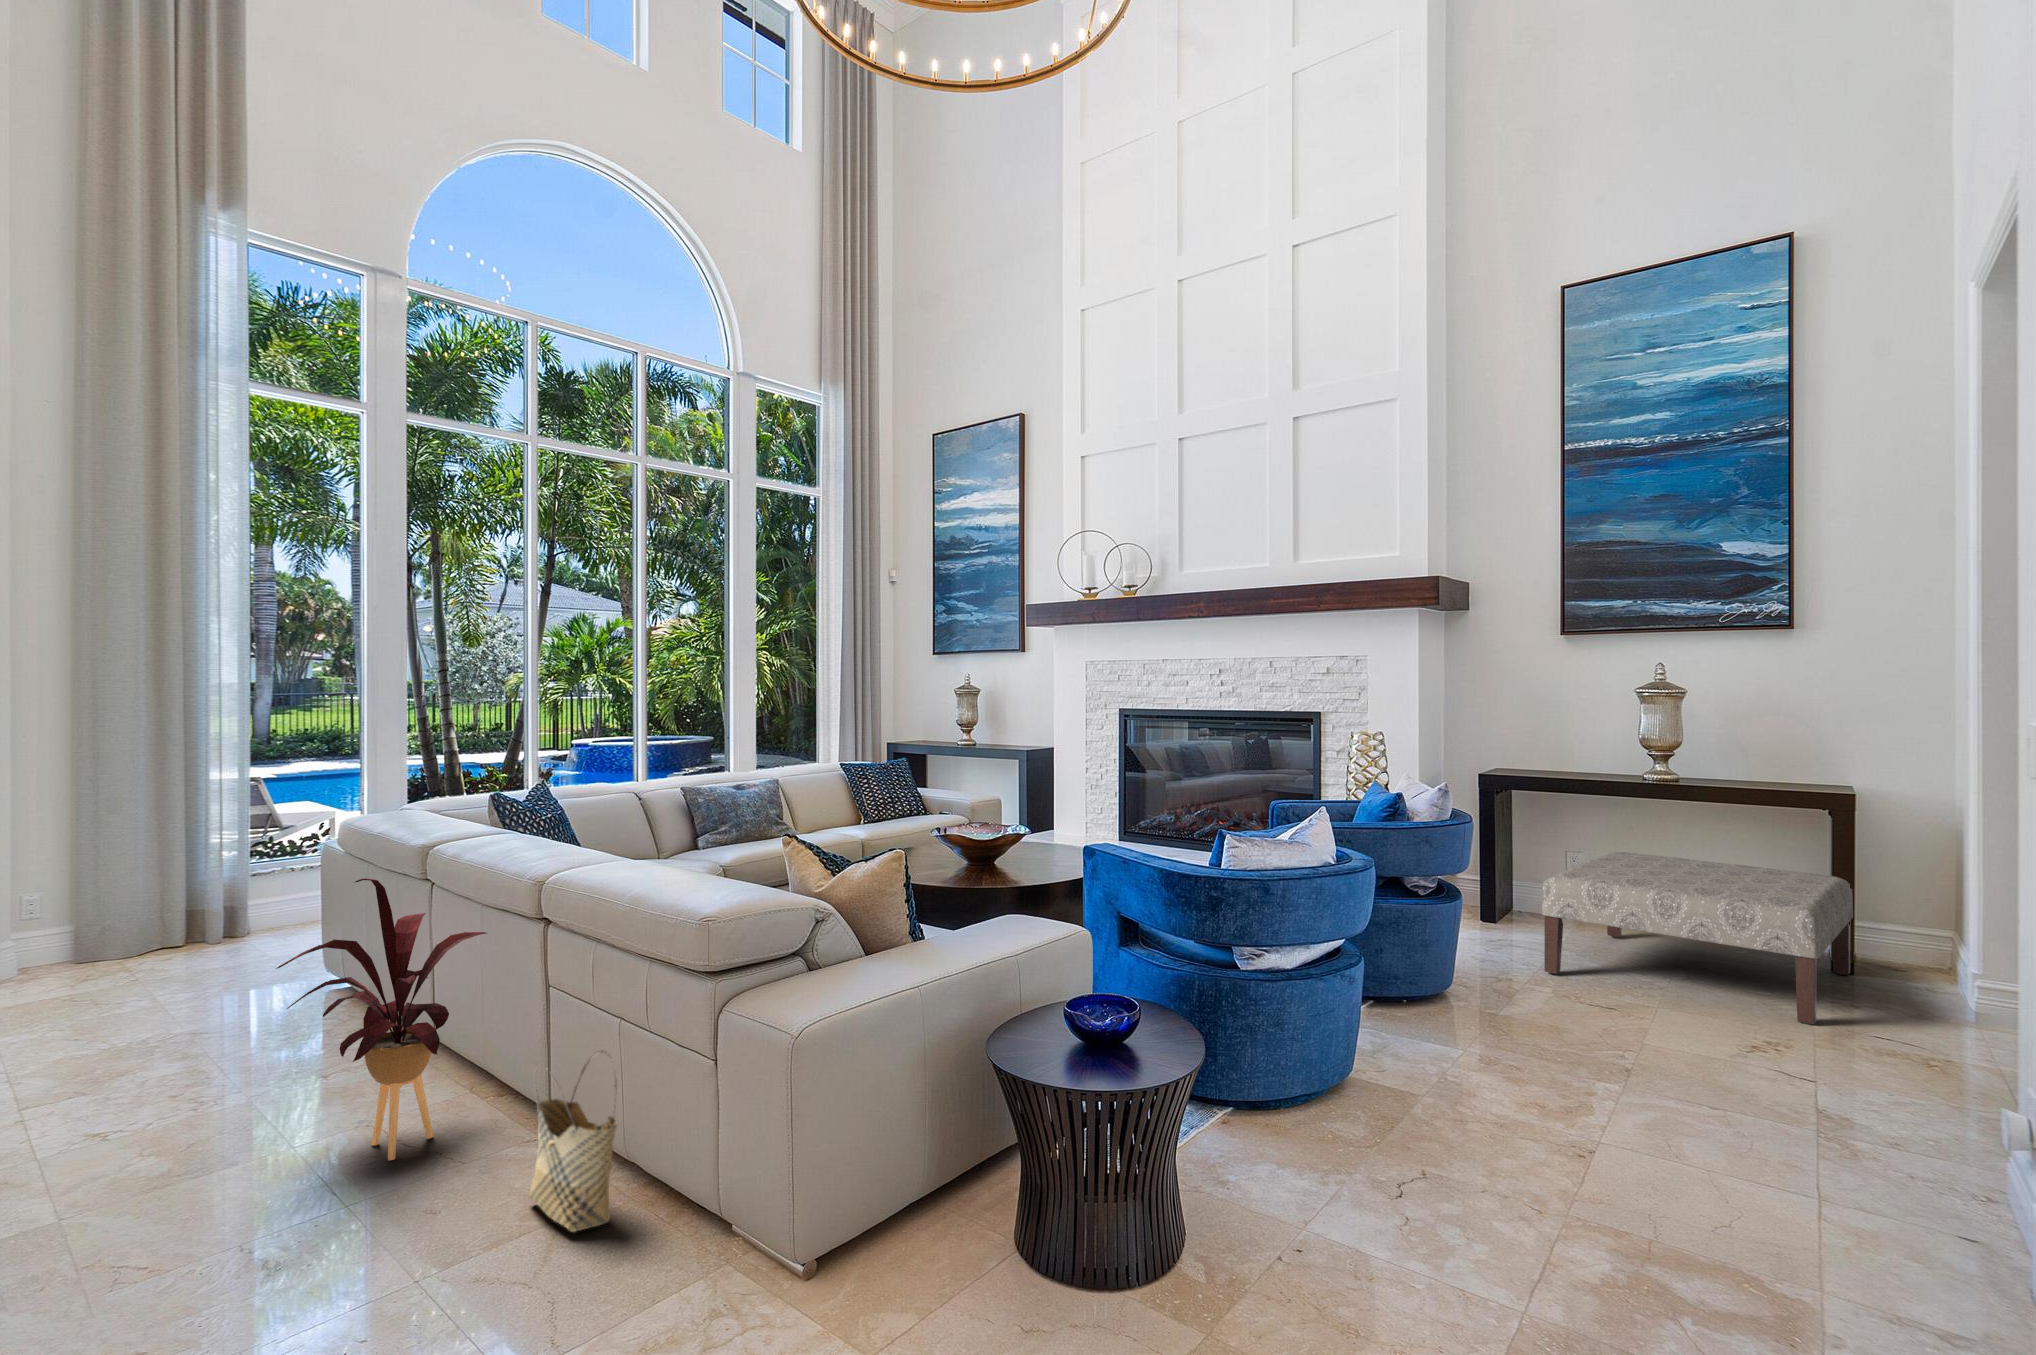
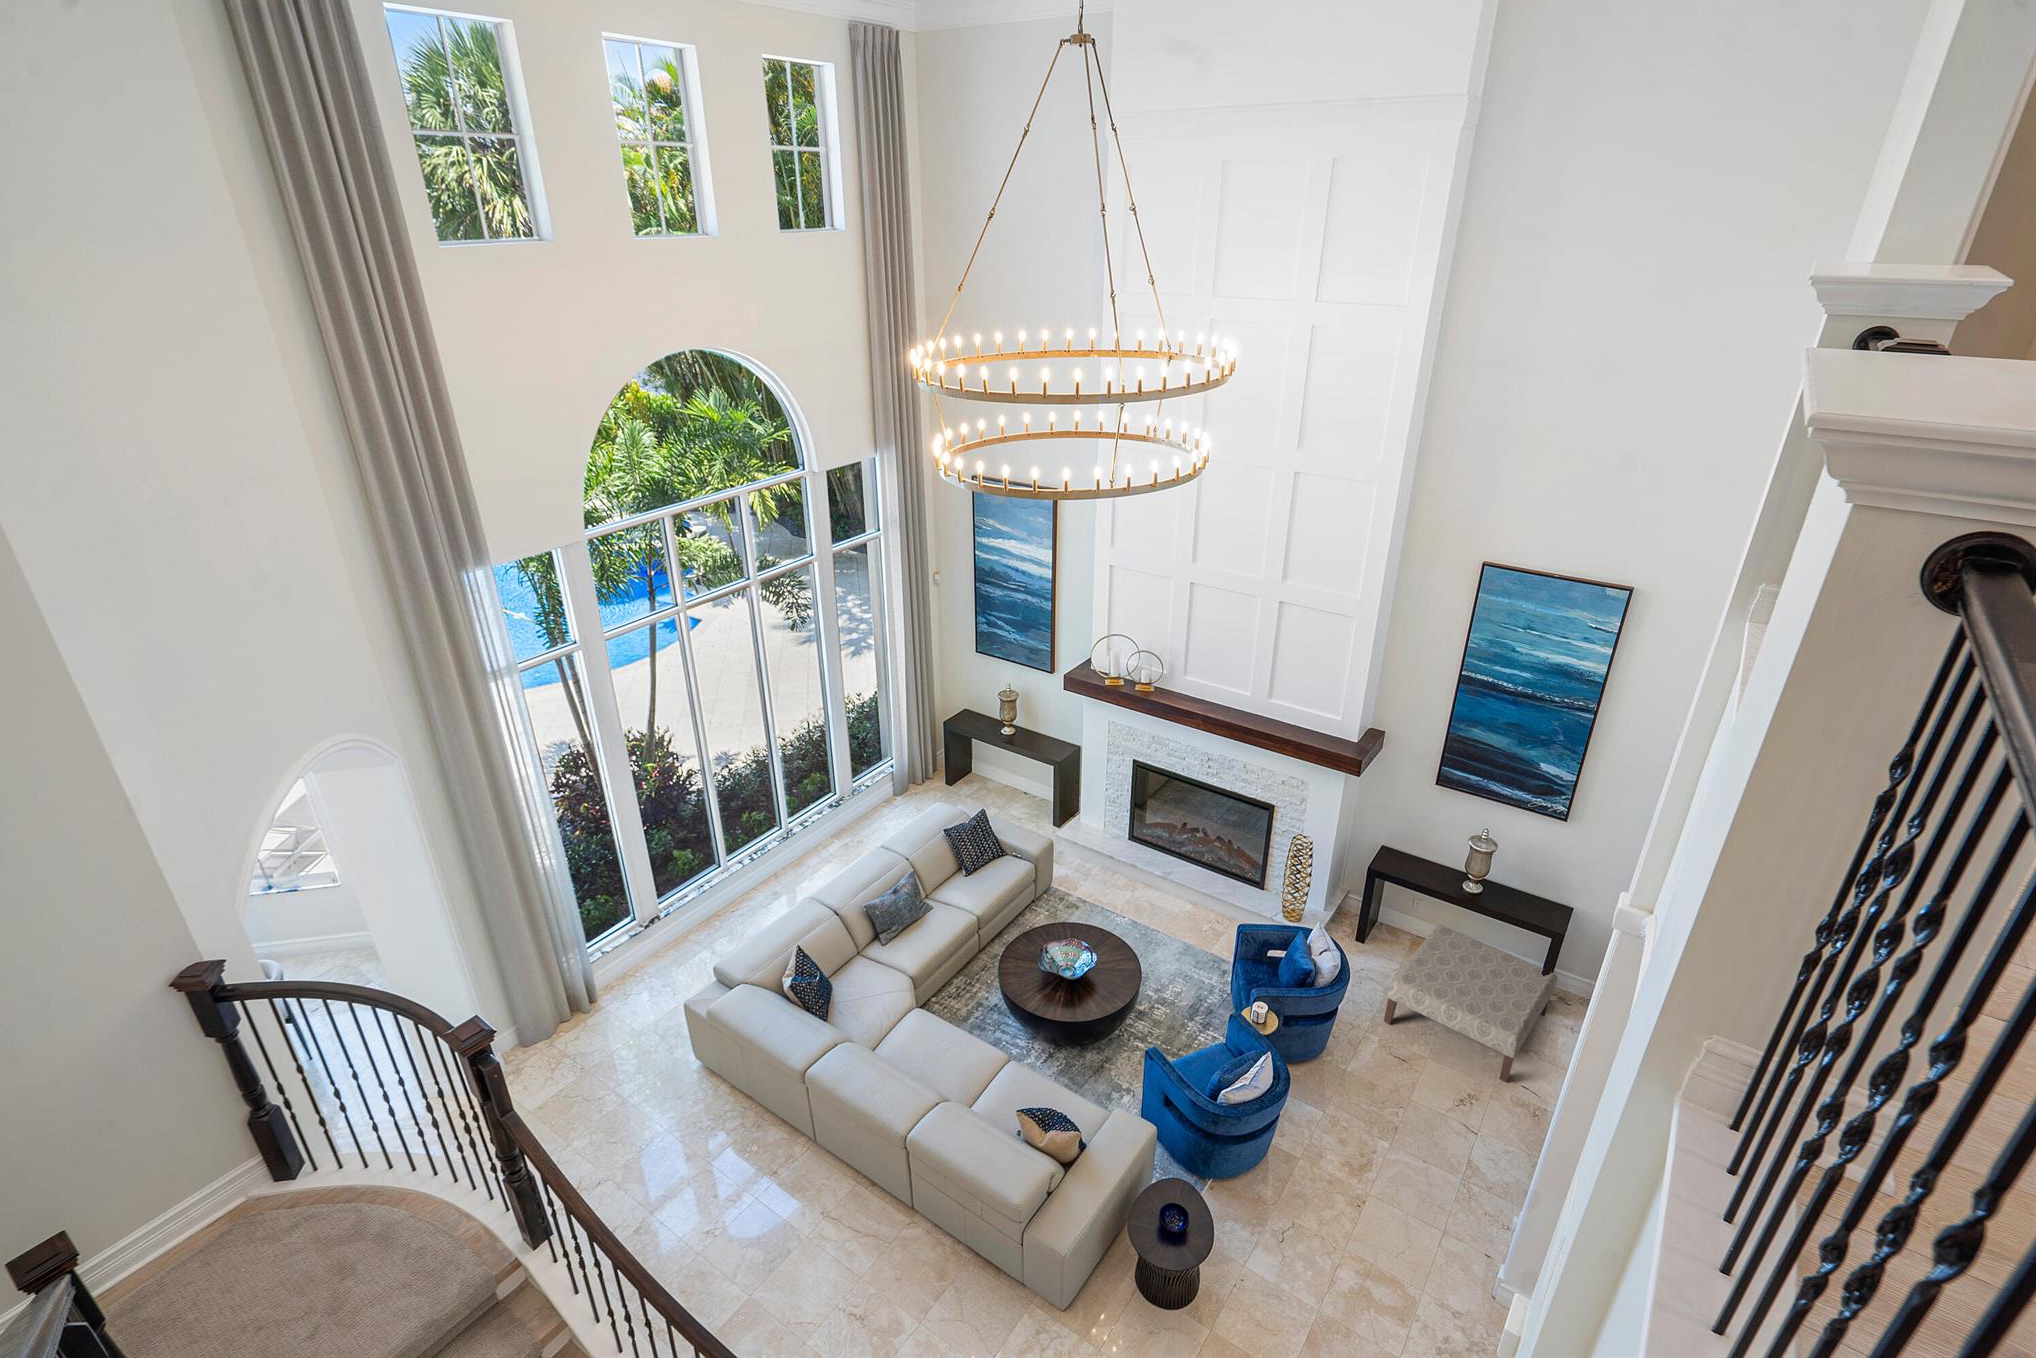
house plant: present [276,878,486,1160] -> none [809,1153,877,1262]
woven basket: present [529,1051,618,1232] -> none [940,1243,982,1313]

